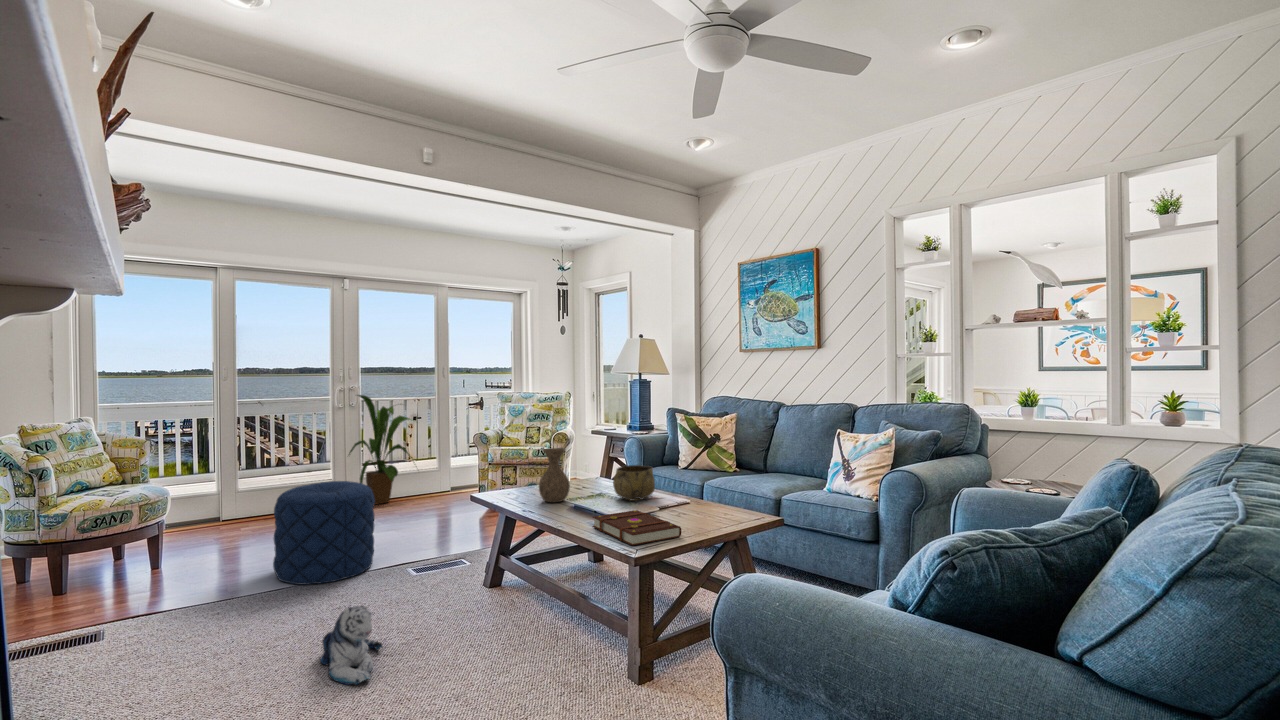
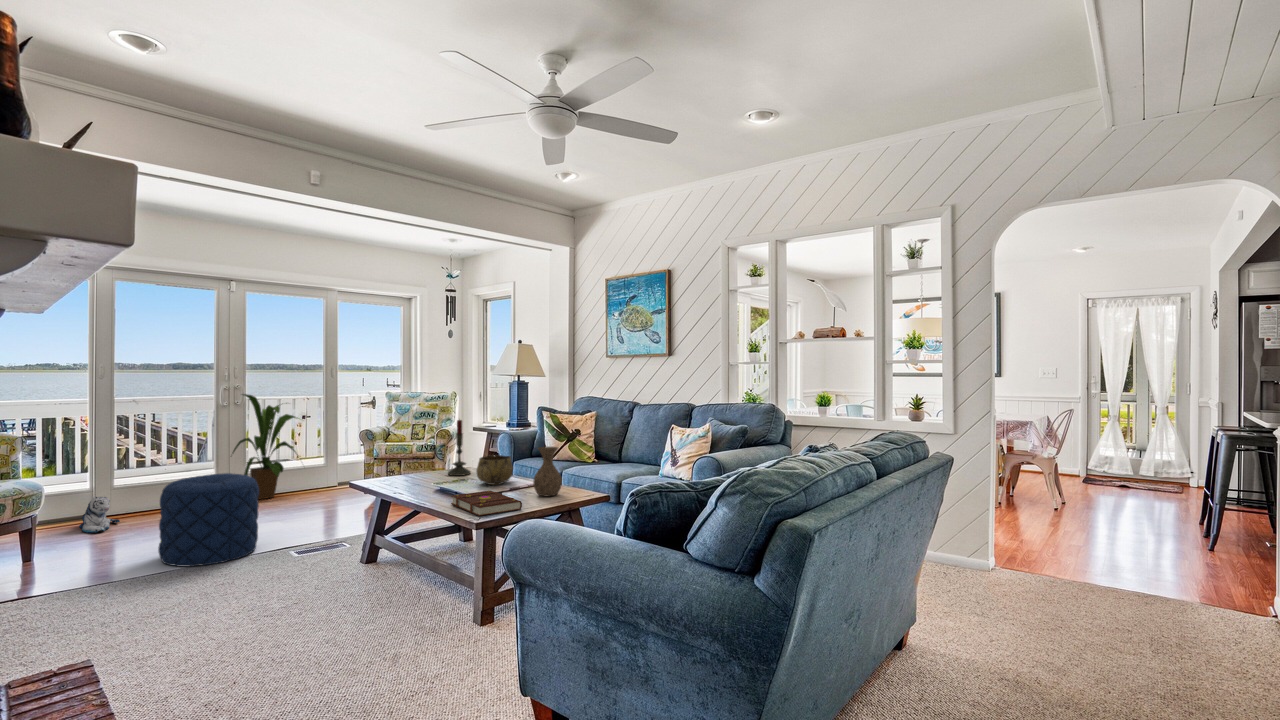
candle: none [577,421,602,488] -> present [448,420,470,476]
vase: present [539,448,570,502] -> present [533,447,562,496]
plush toy: present [319,606,382,685] -> present [79,497,120,533]

